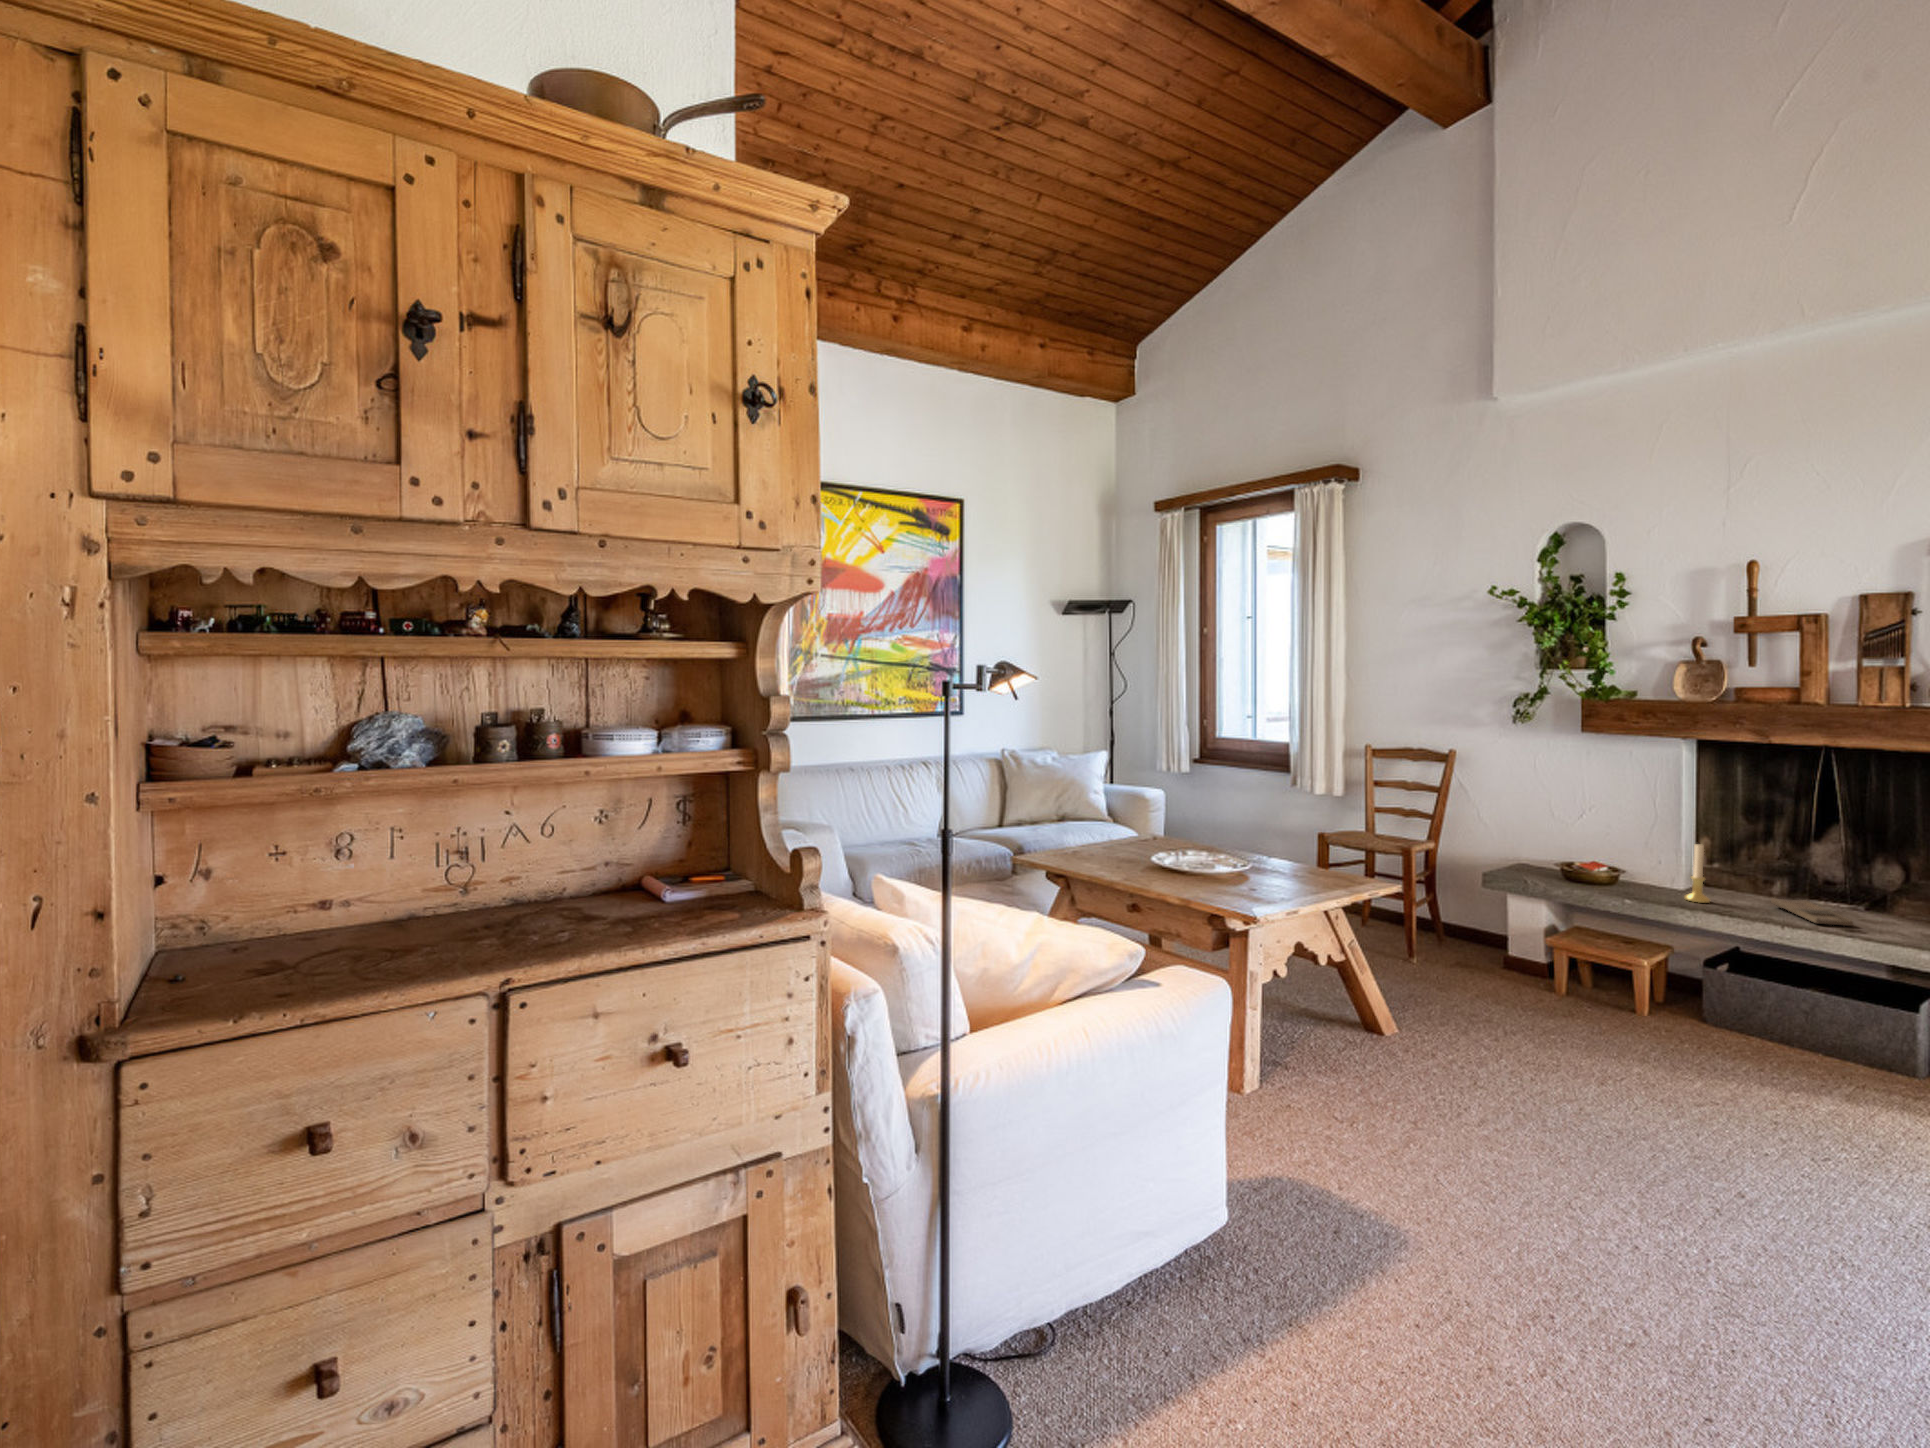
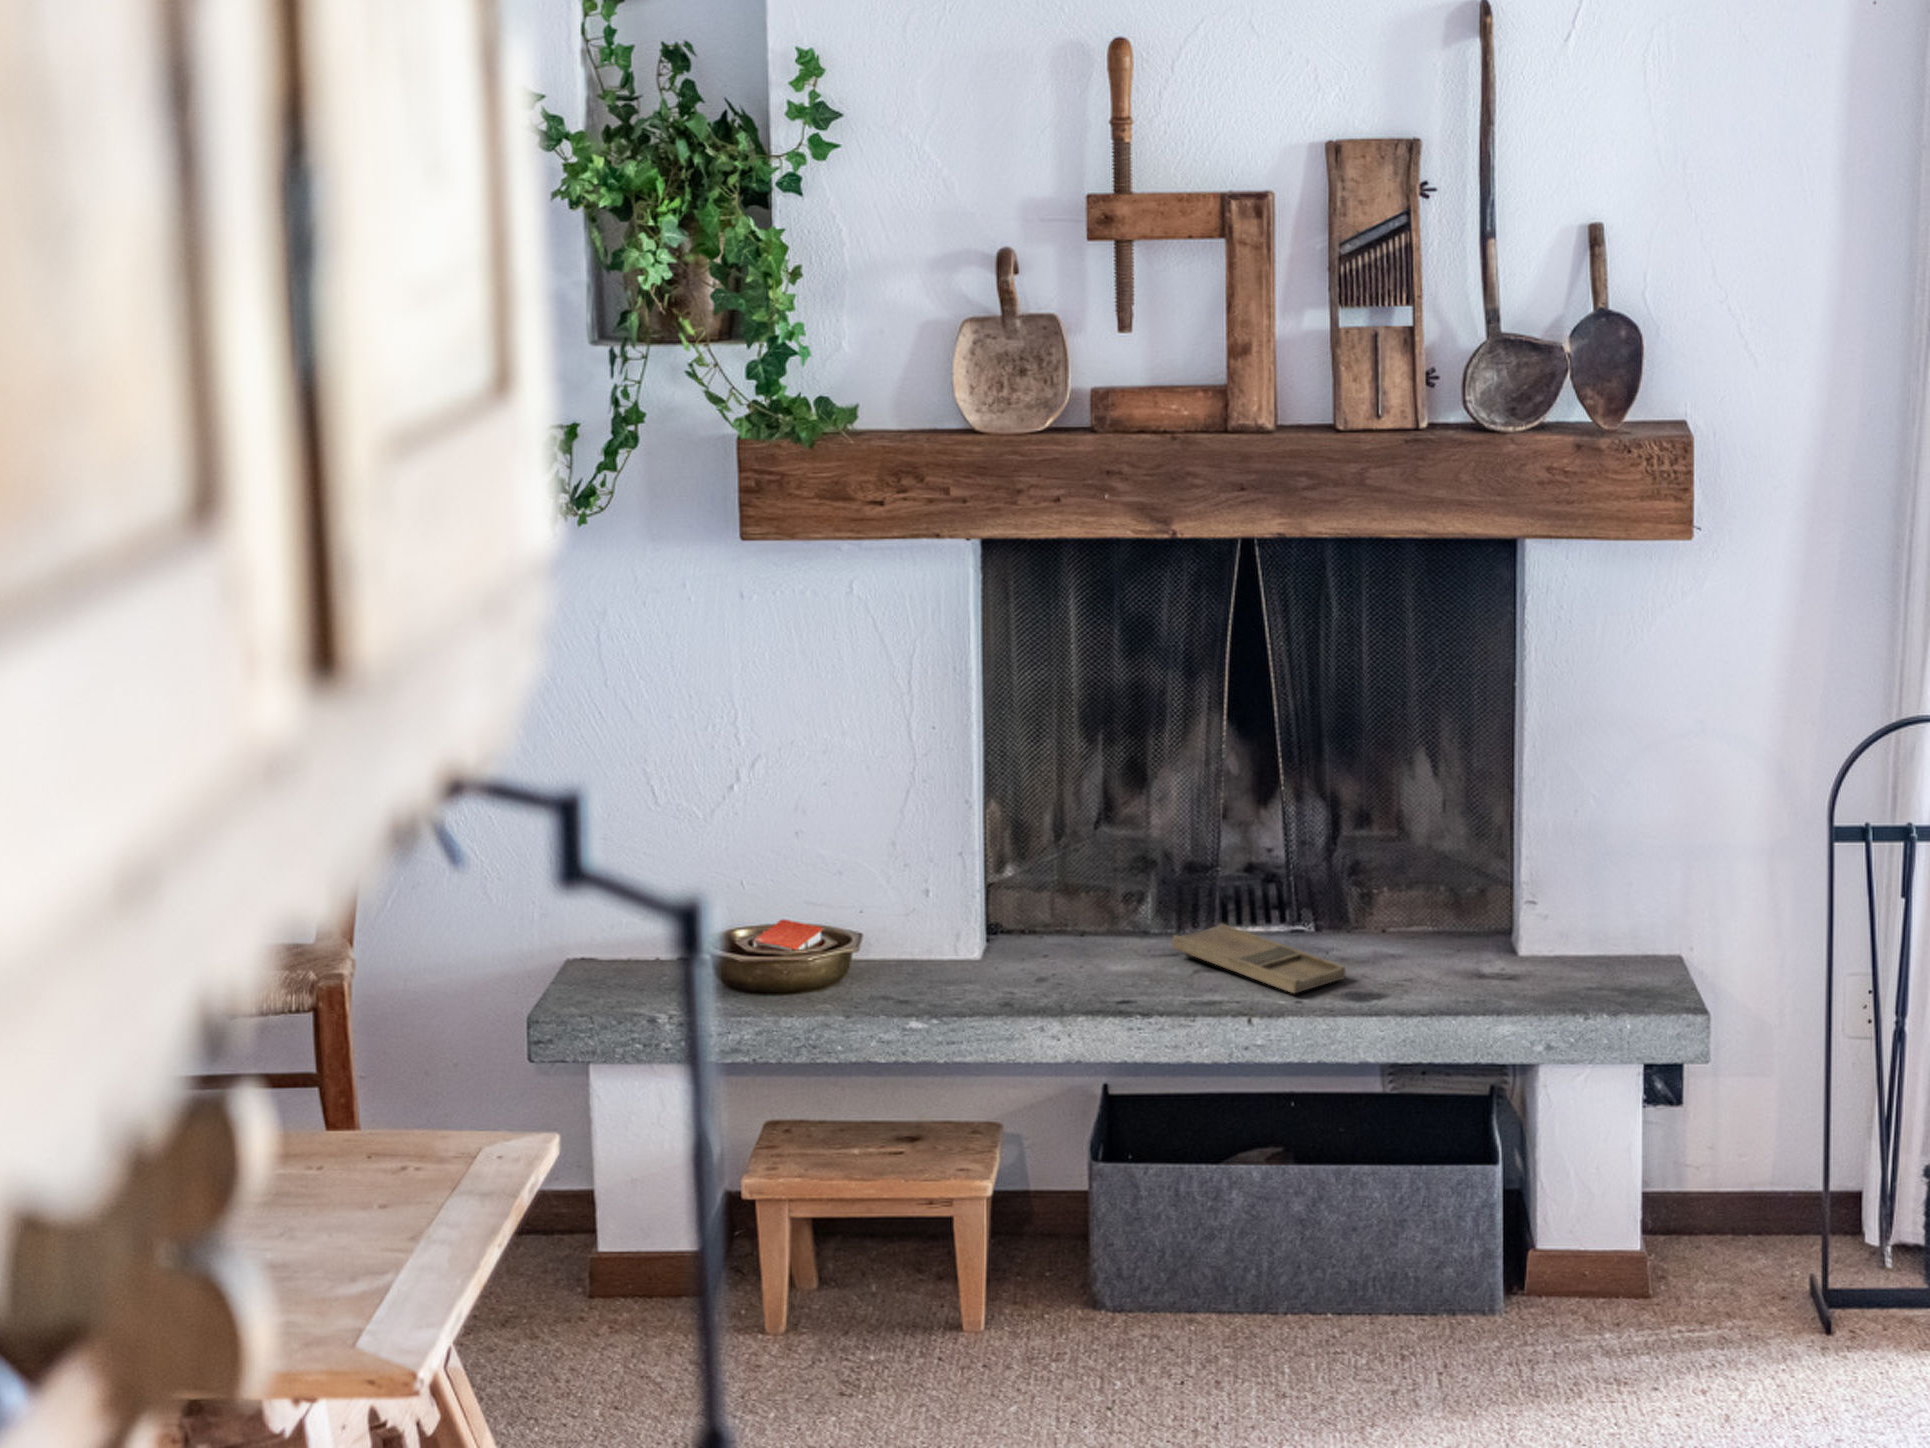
candle holder: present [1684,844,1710,903] -> none [1015,827,1071,991]

